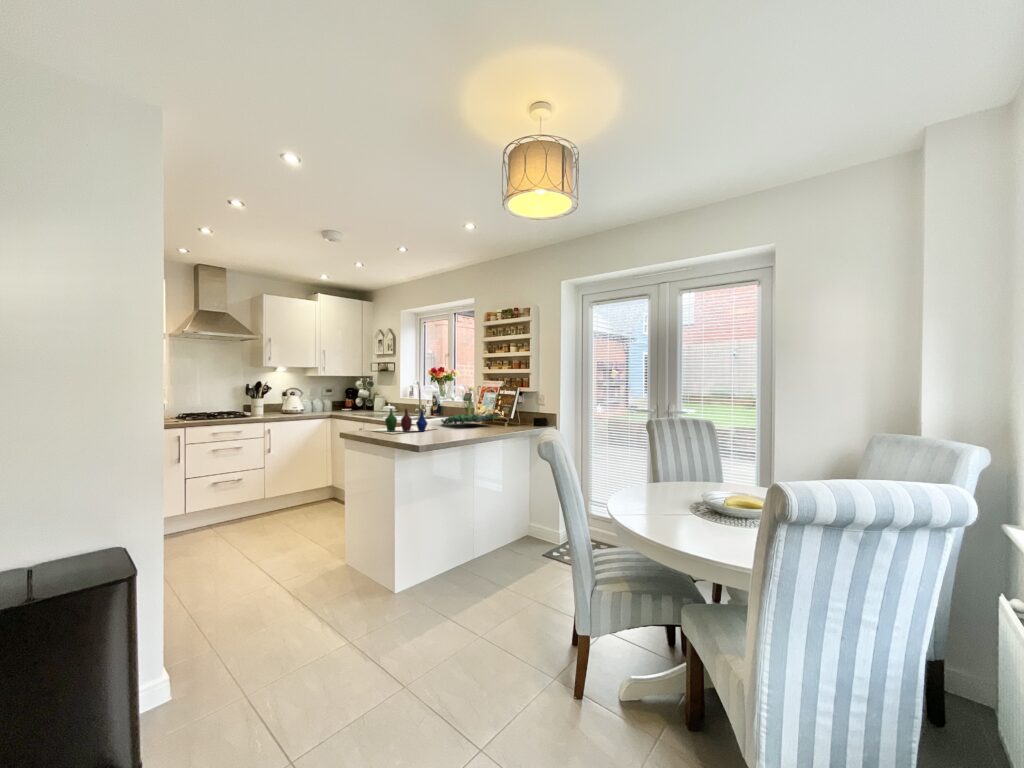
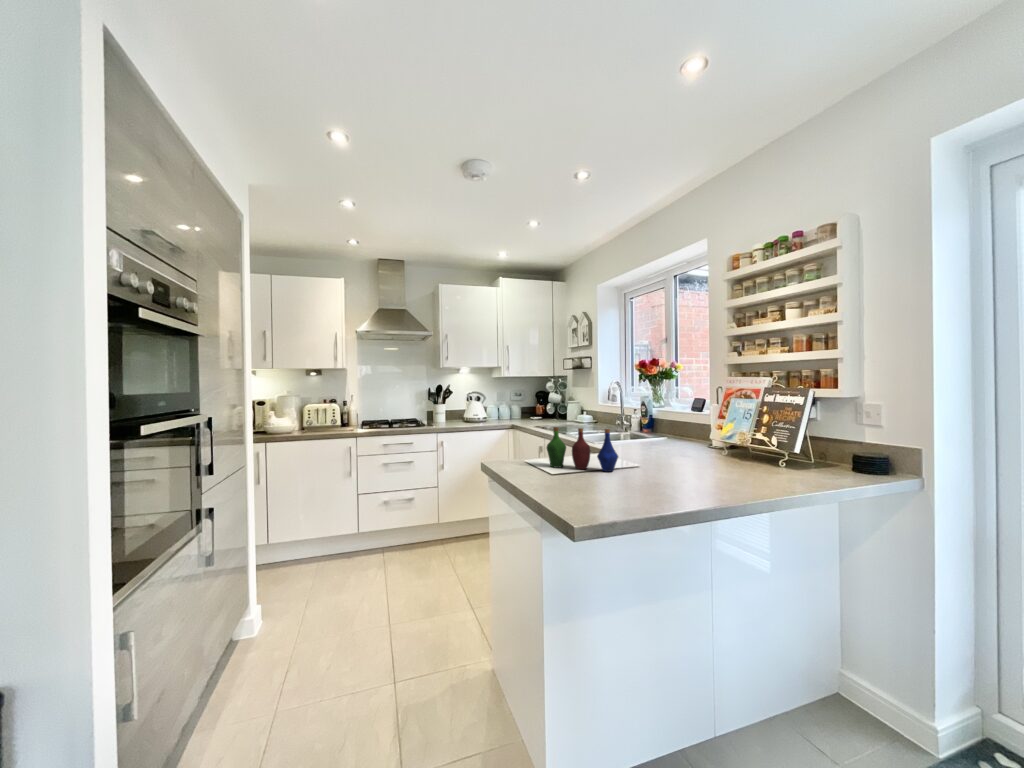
plant: present [441,387,500,425] -> none [648,385,769,459]

